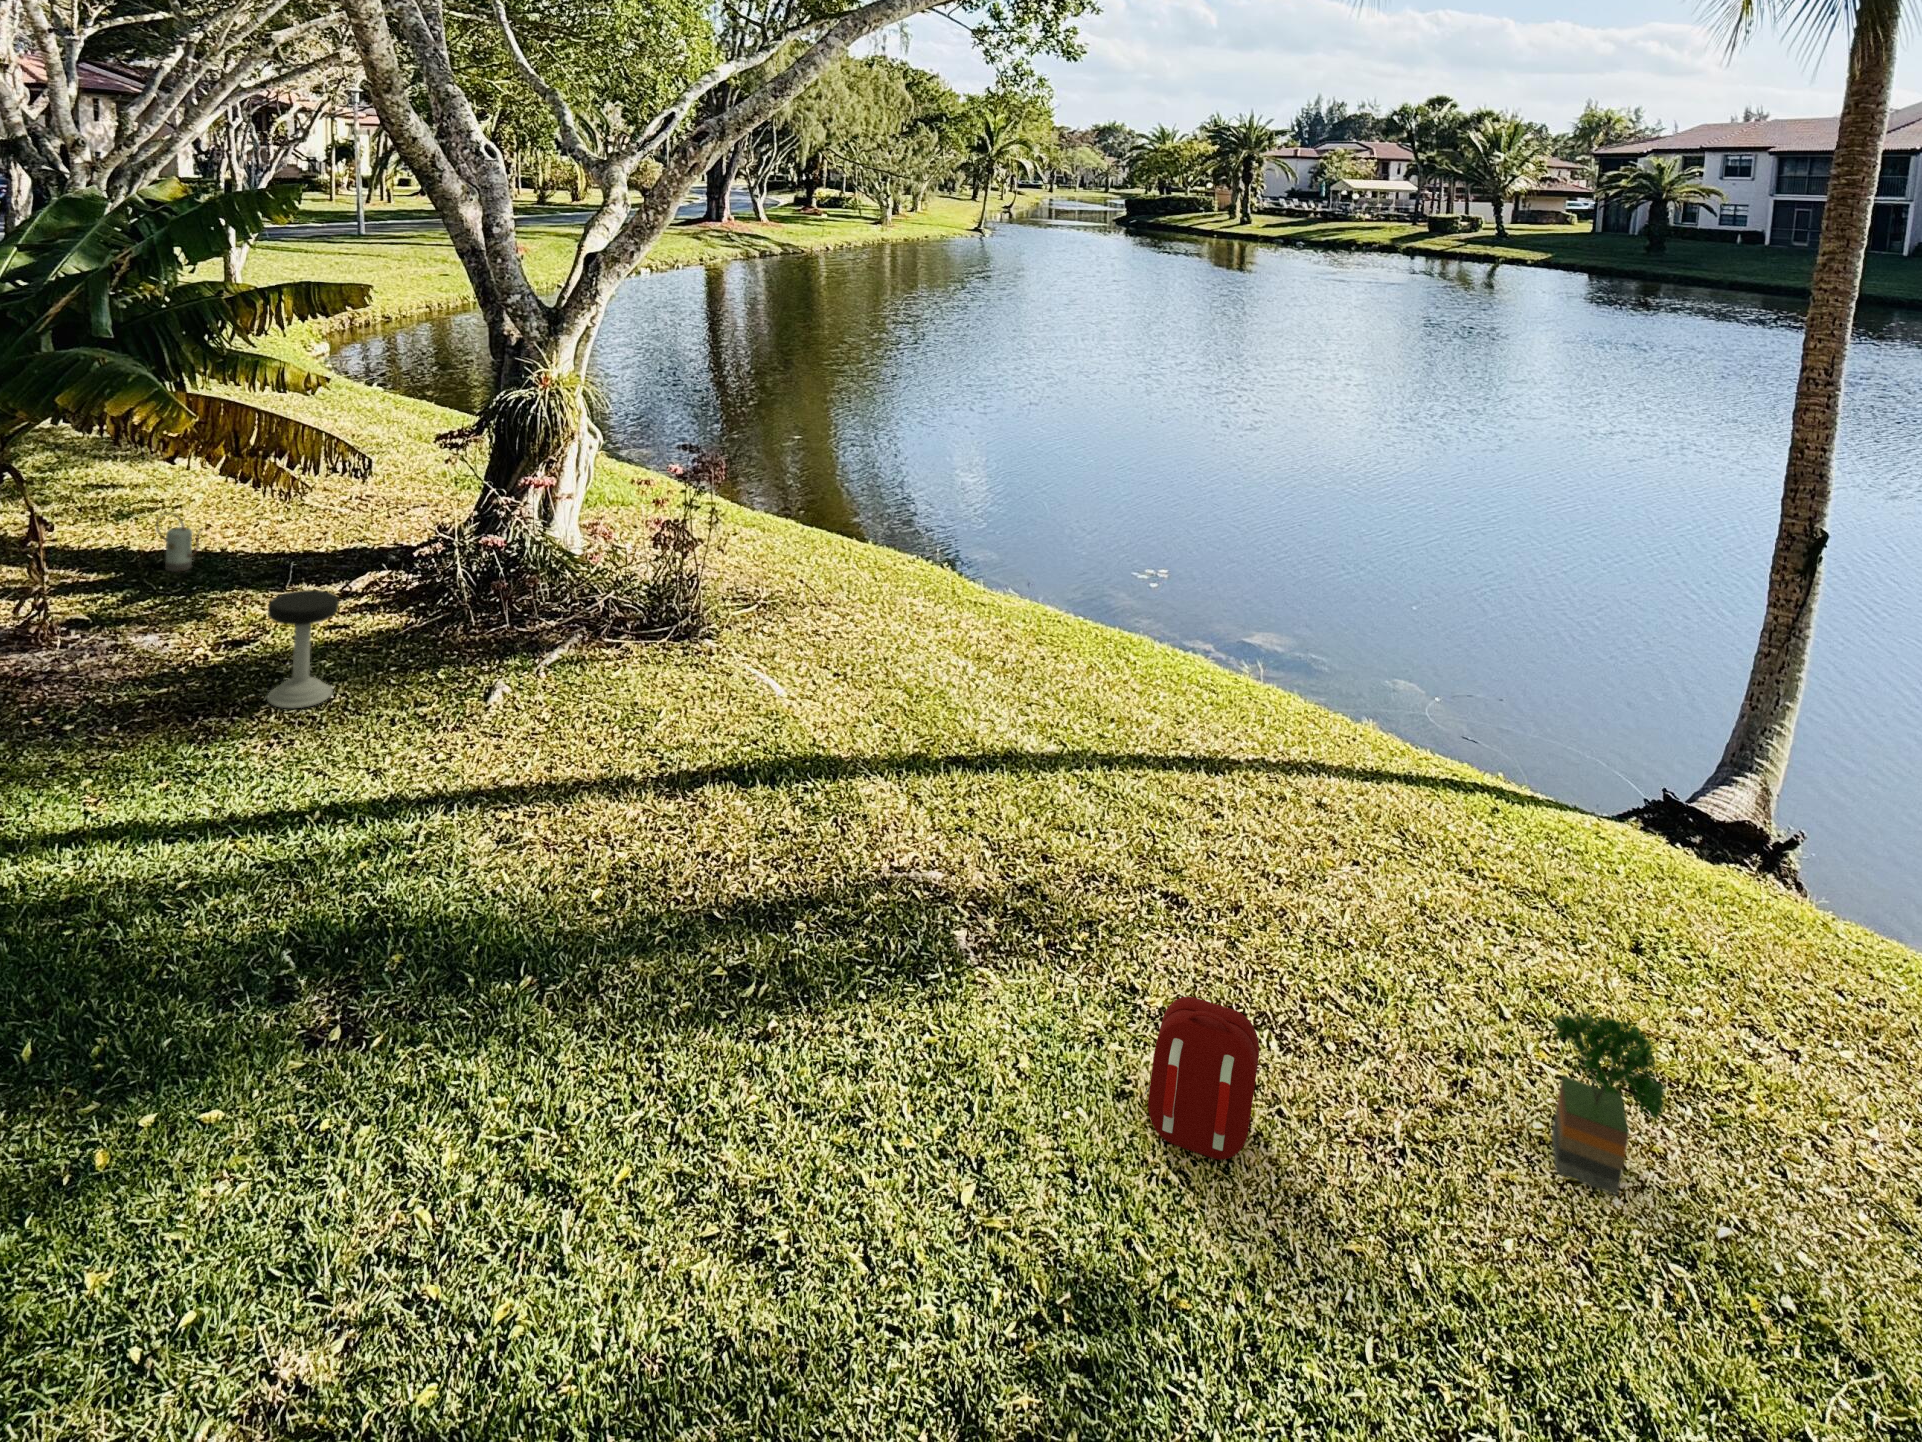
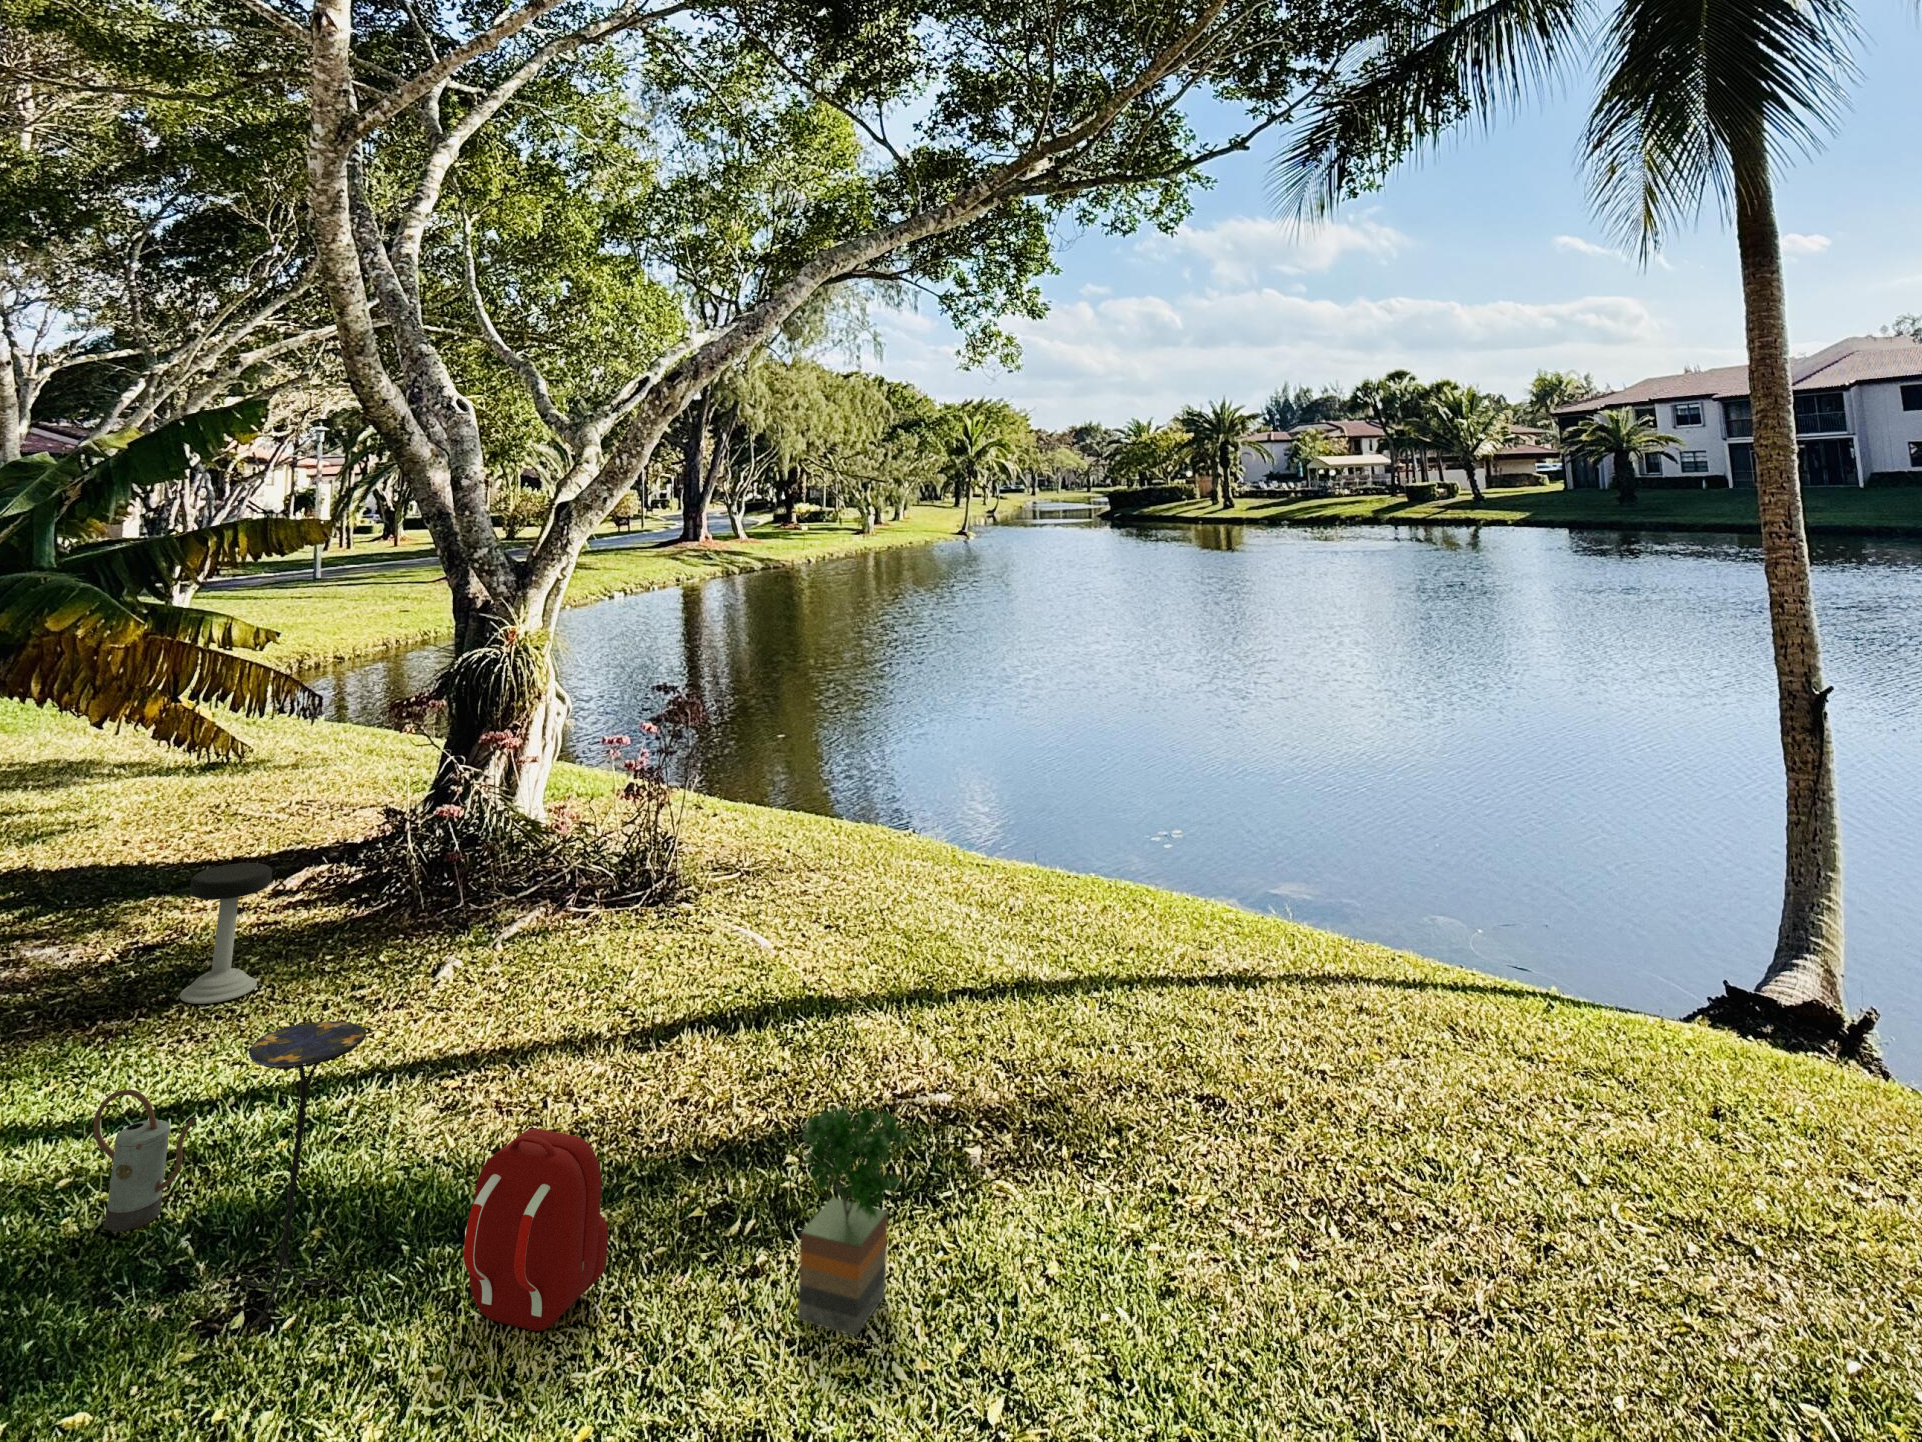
watering can: present [156,512,202,572] -> present [94,1090,197,1231]
side table: none [326,808,429,1049] -> present [242,1021,367,1326]
backpack: present [1145,996,1259,1160] -> present [464,1129,608,1331]
potted tree: present [1552,1013,1665,1195] -> present [797,1106,910,1336]

